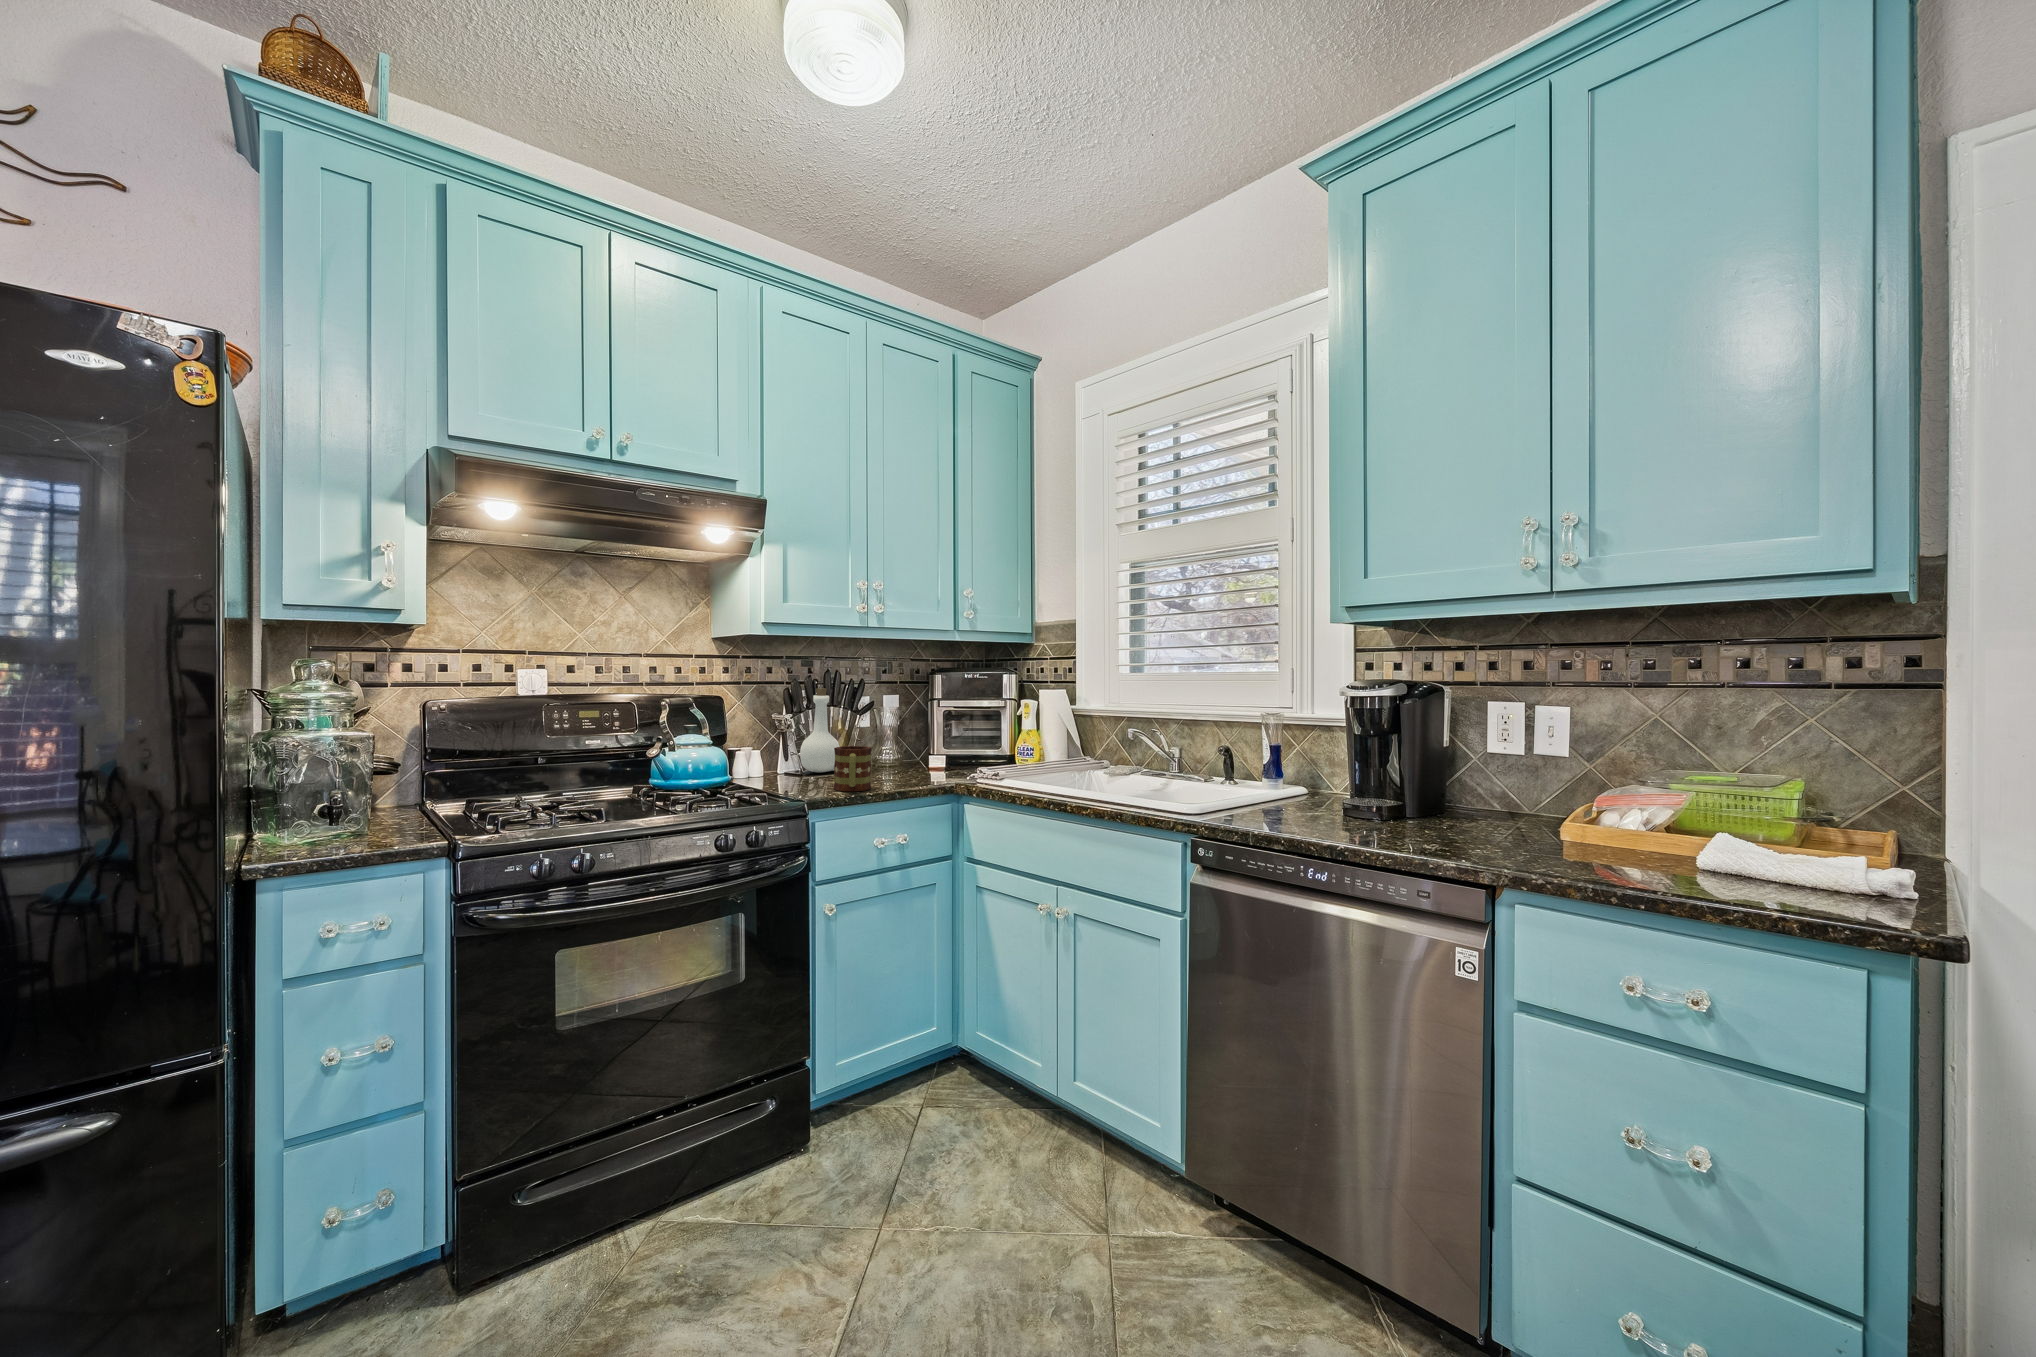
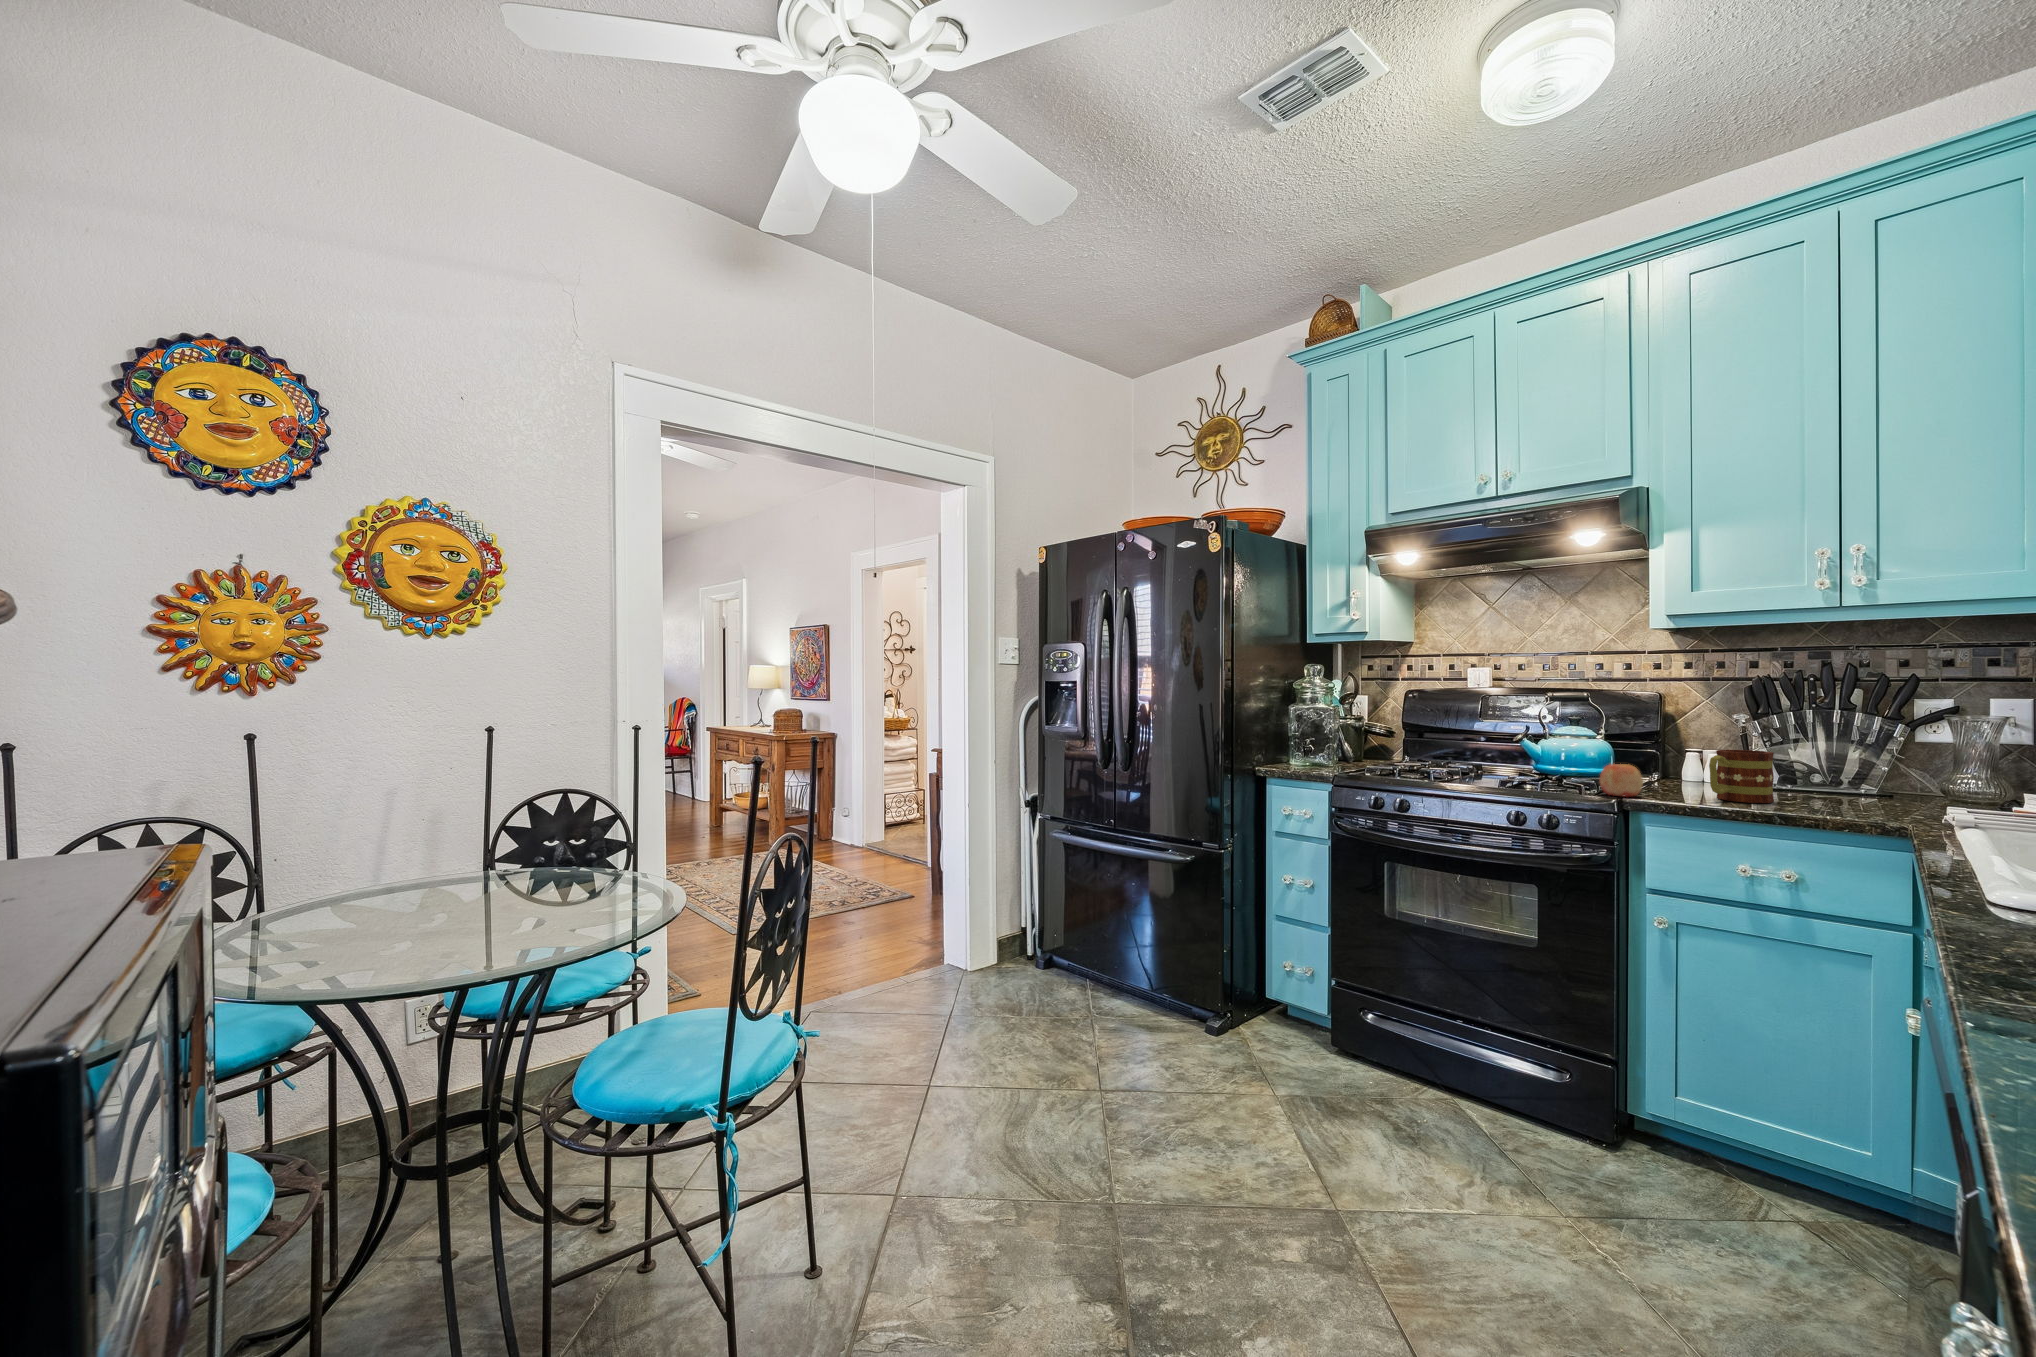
bottle: present [800,688,839,772] -> none [1778,685,1845,789]
apple: none [782,771,818,803] -> present [1600,764,1643,797]

